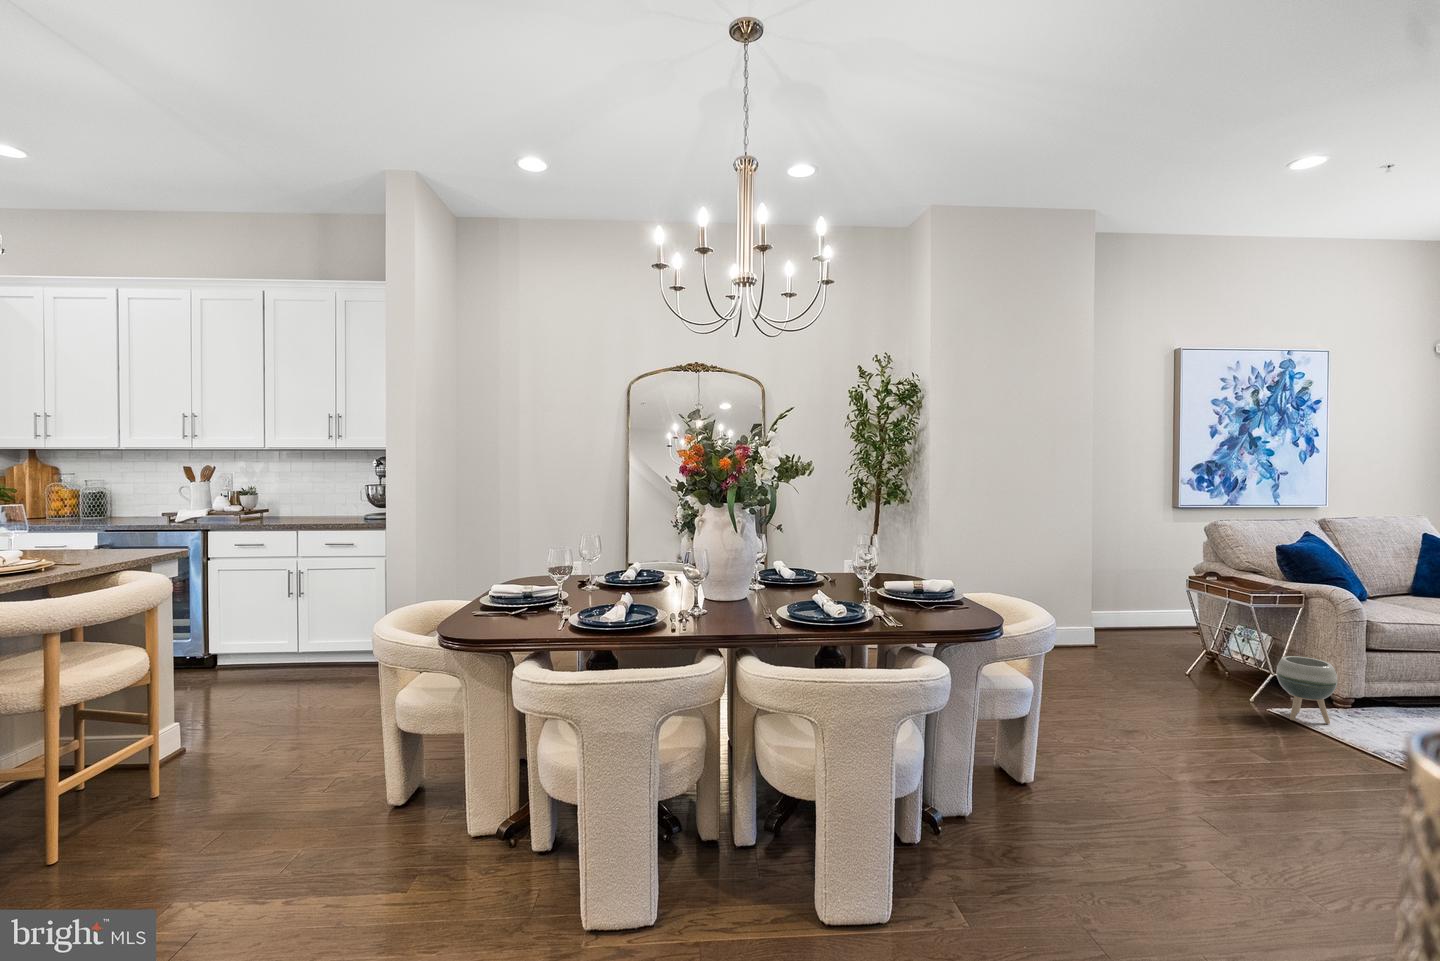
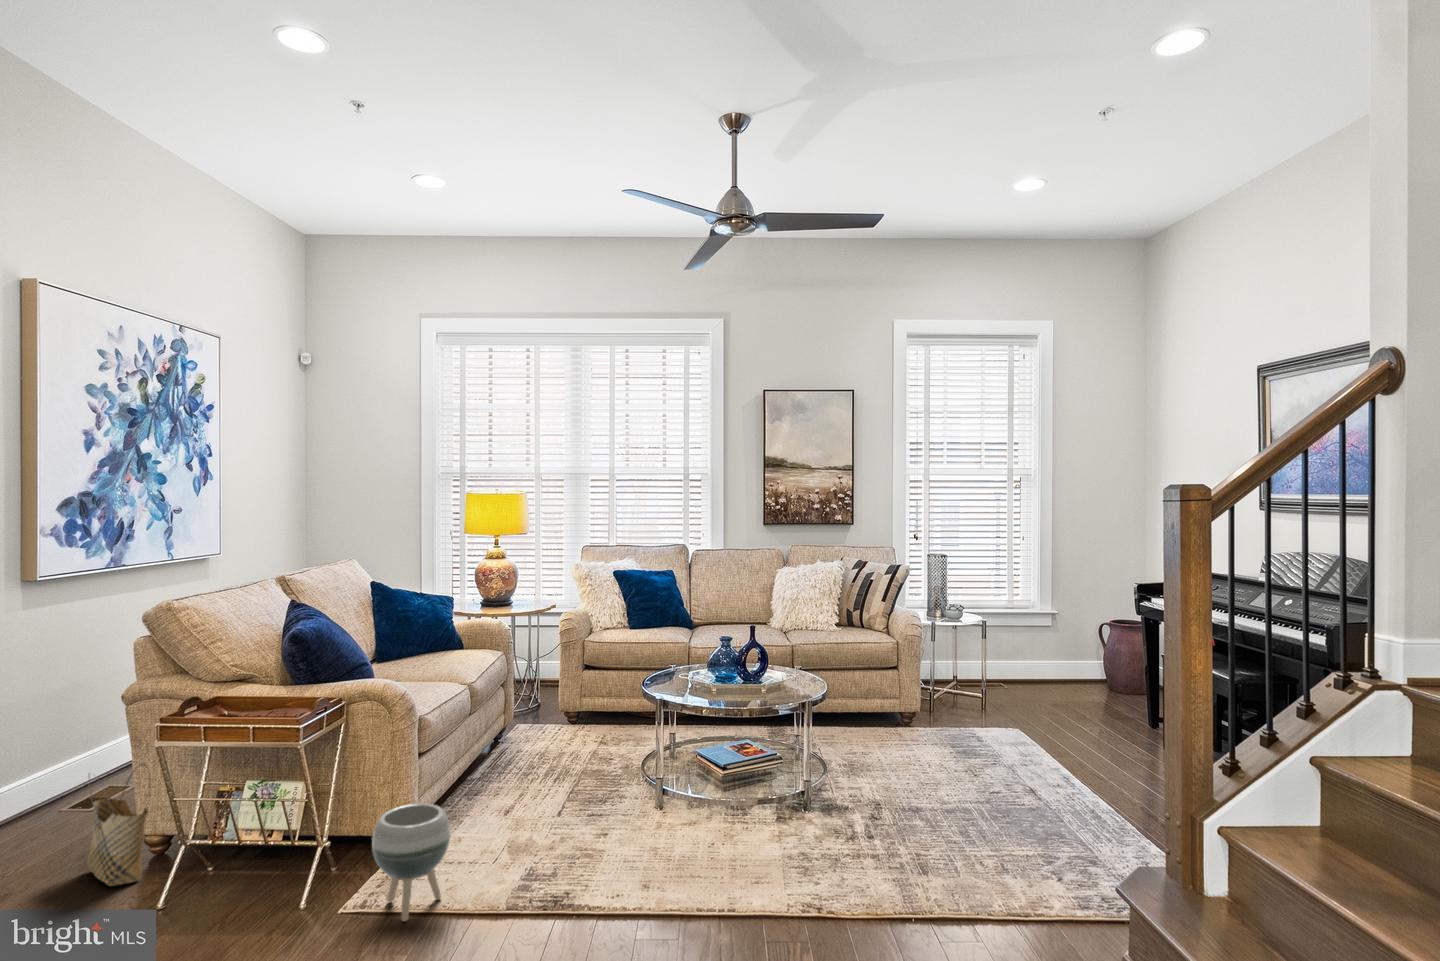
woven basket: none [1169,600,1198,661] -> present [87,764,150,886]

